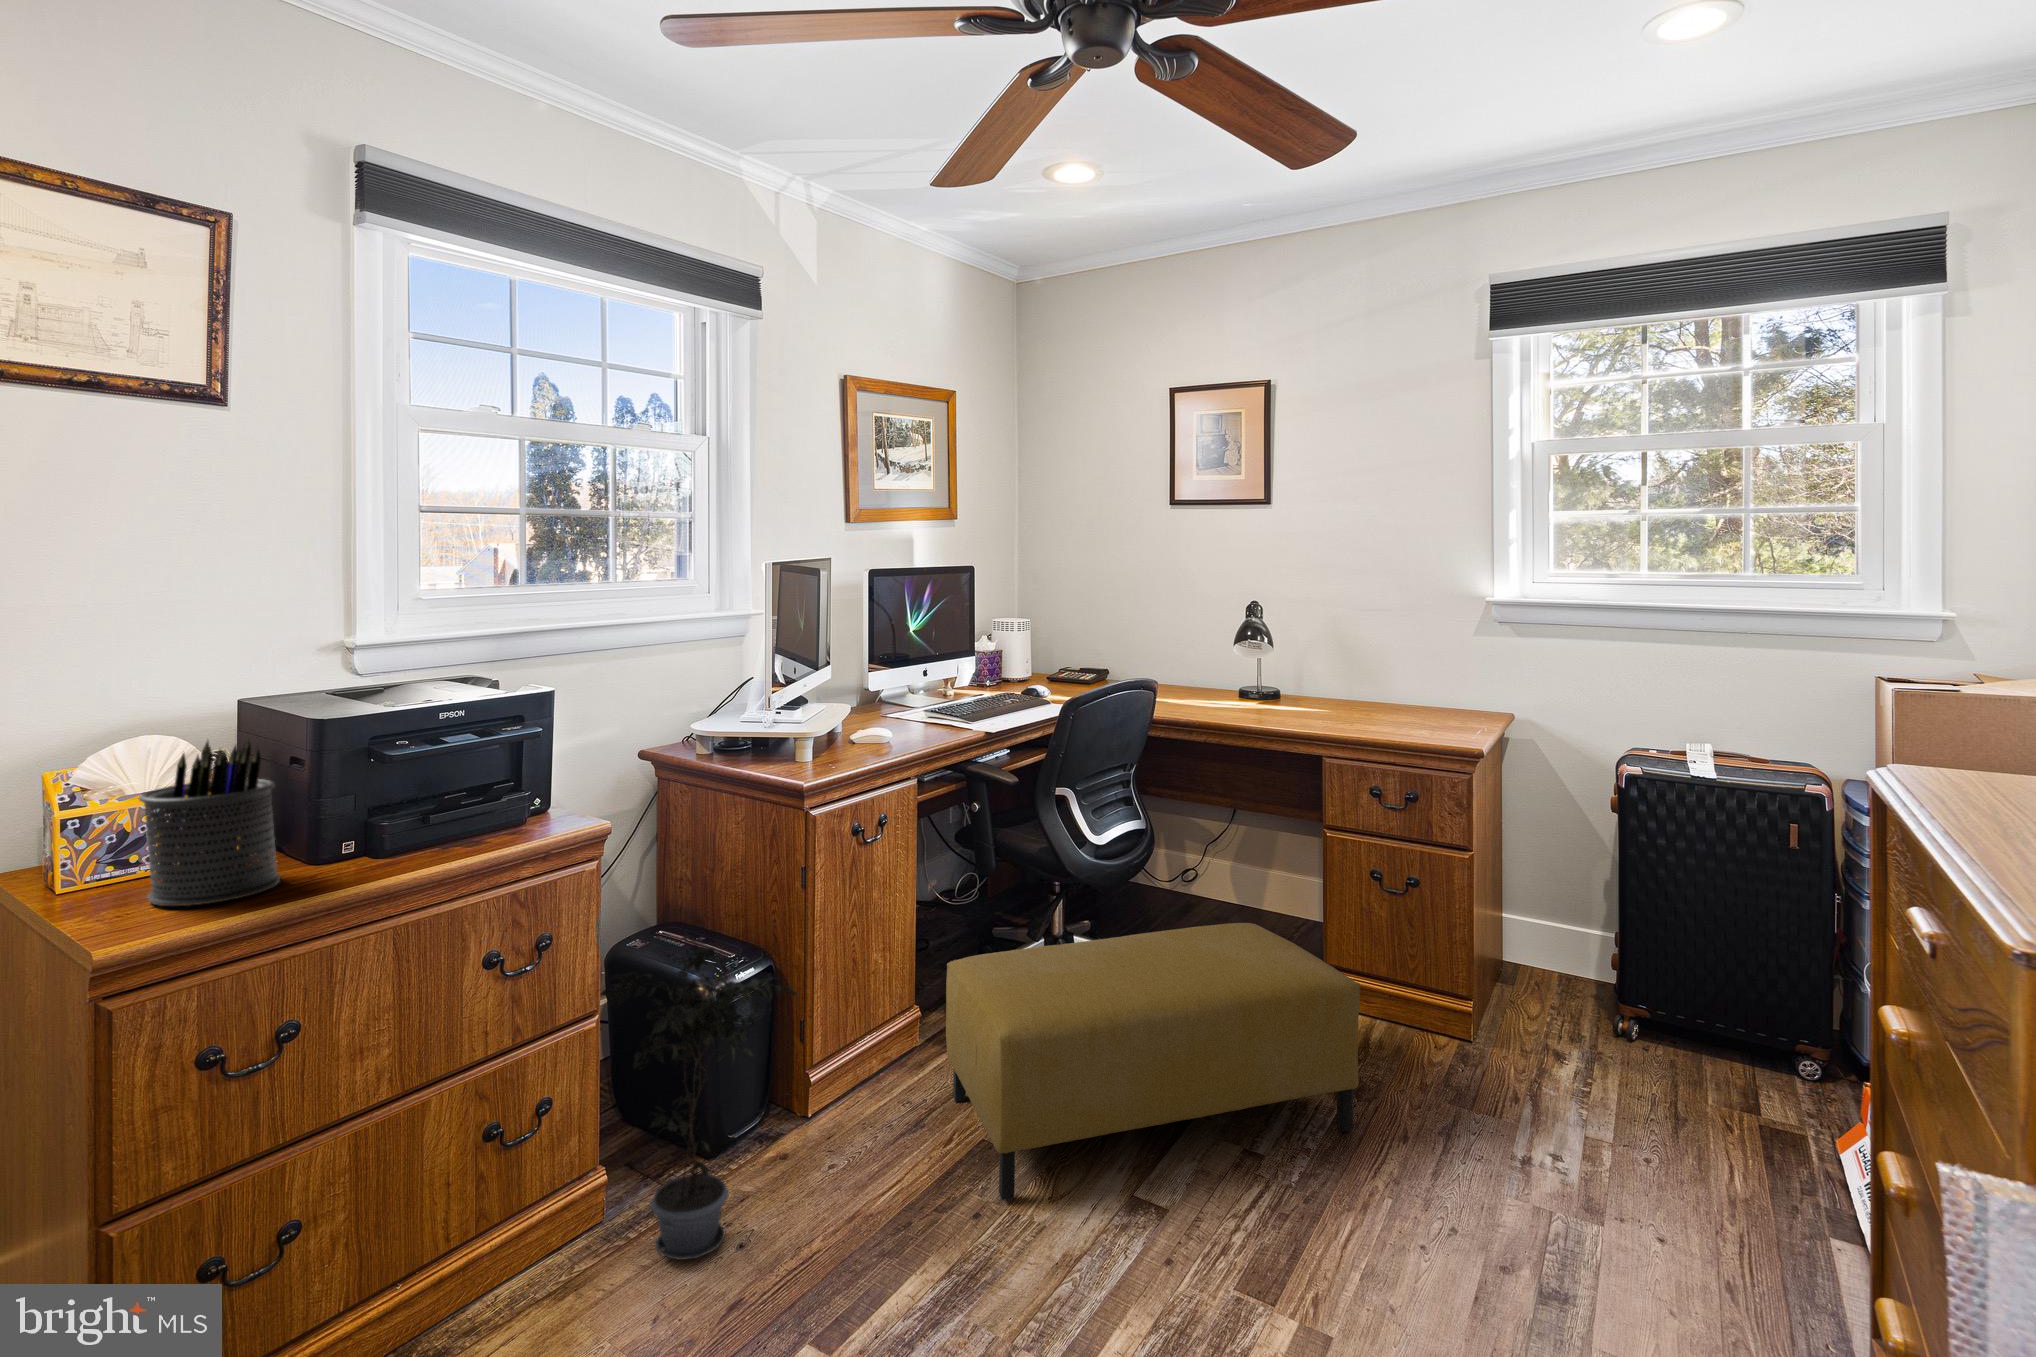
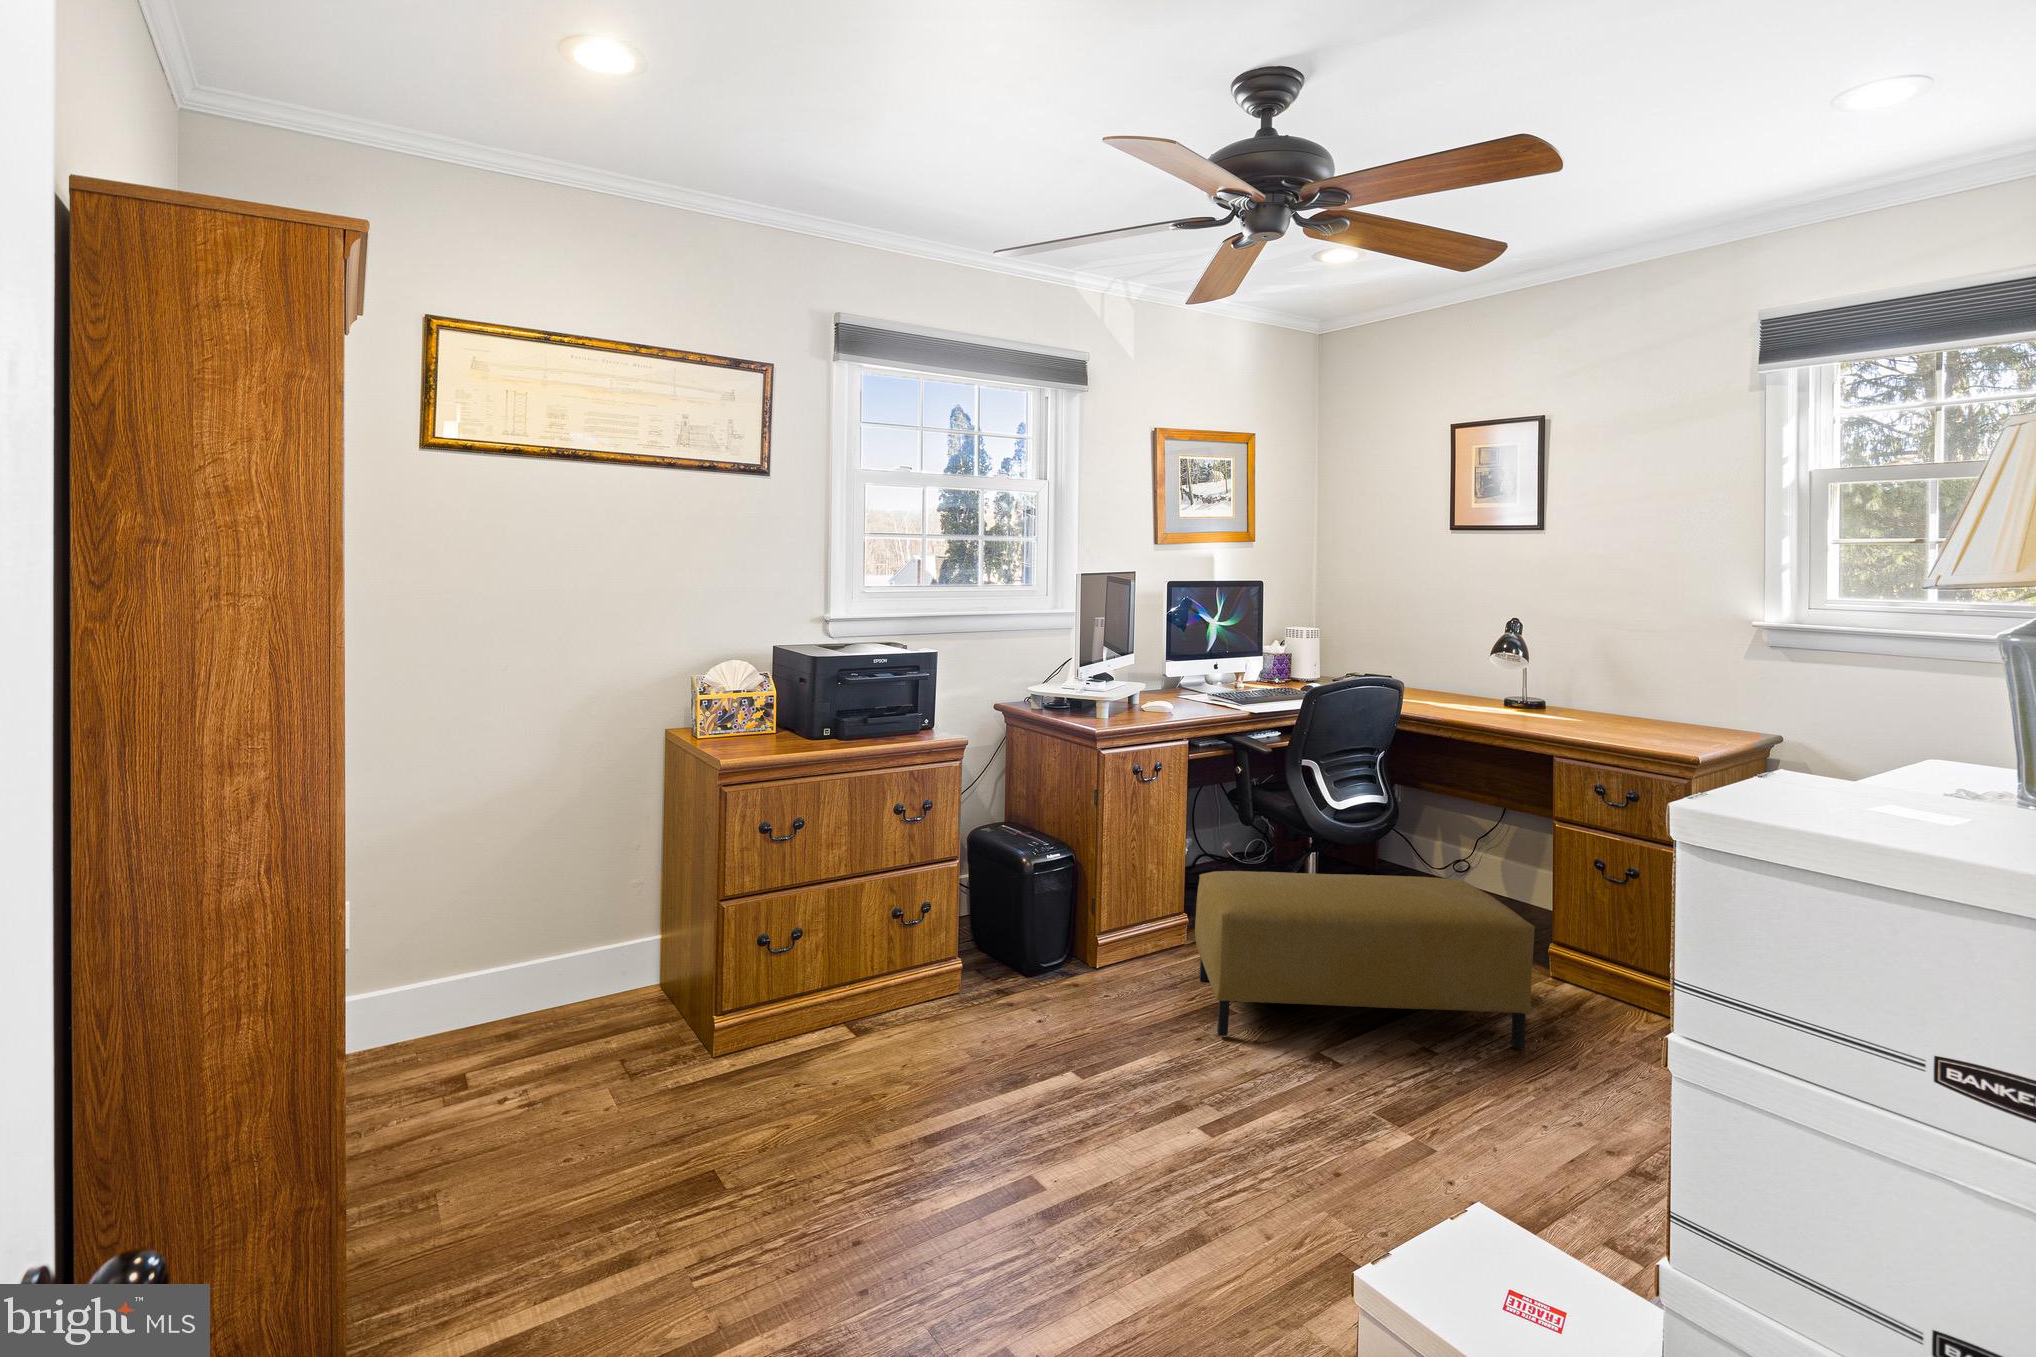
pen holder: present [139,738,281,906] -> none [734,661,796,751]
potted plant: present [601,935,798,1260] -> none [957,814,1082,1026]

